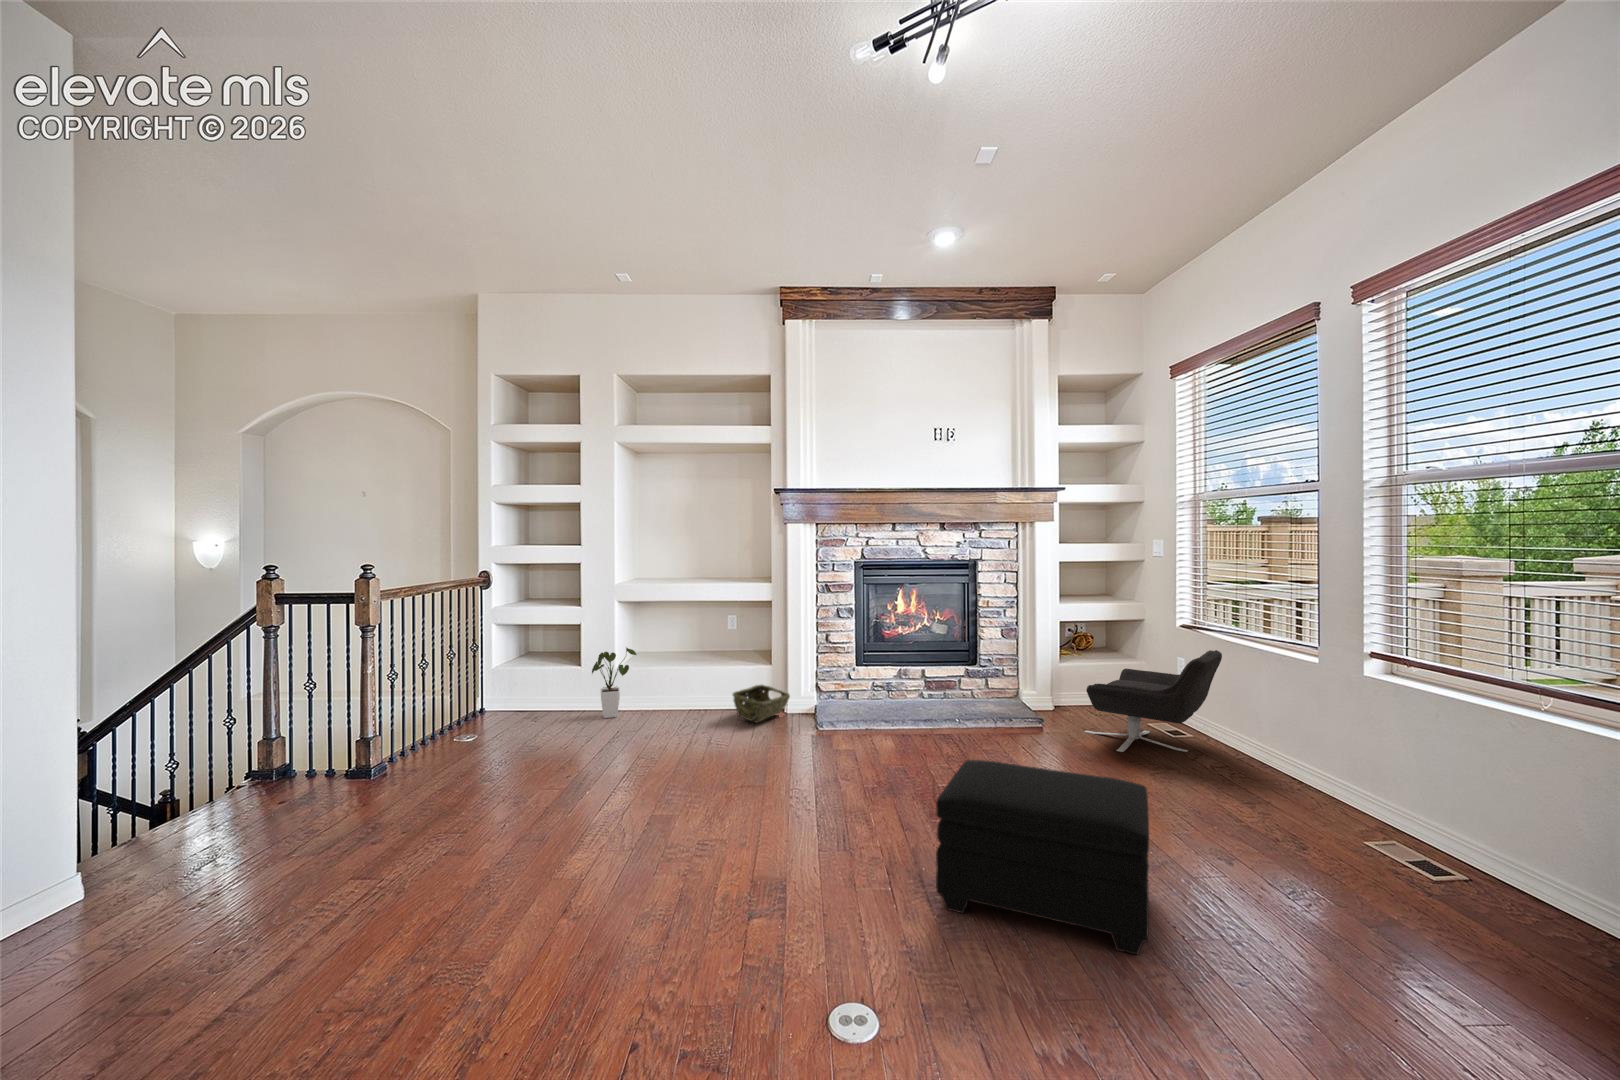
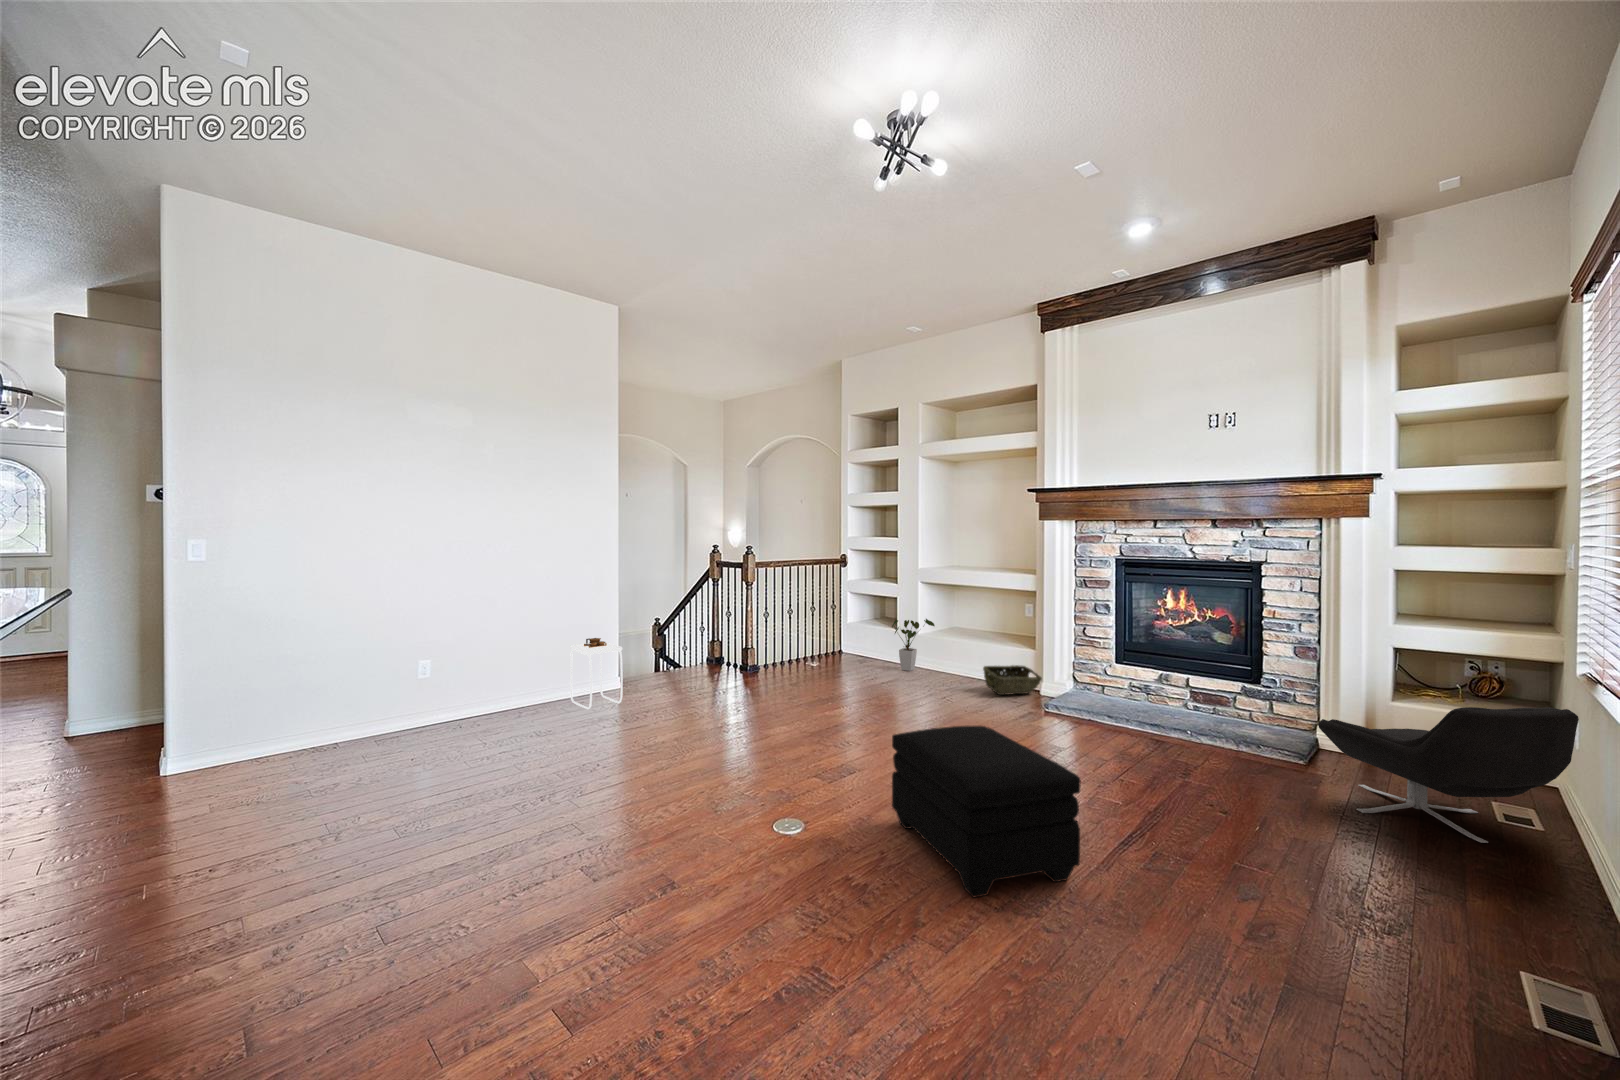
side table: none [24,788,205,961] -> present [570,638,623,709]

